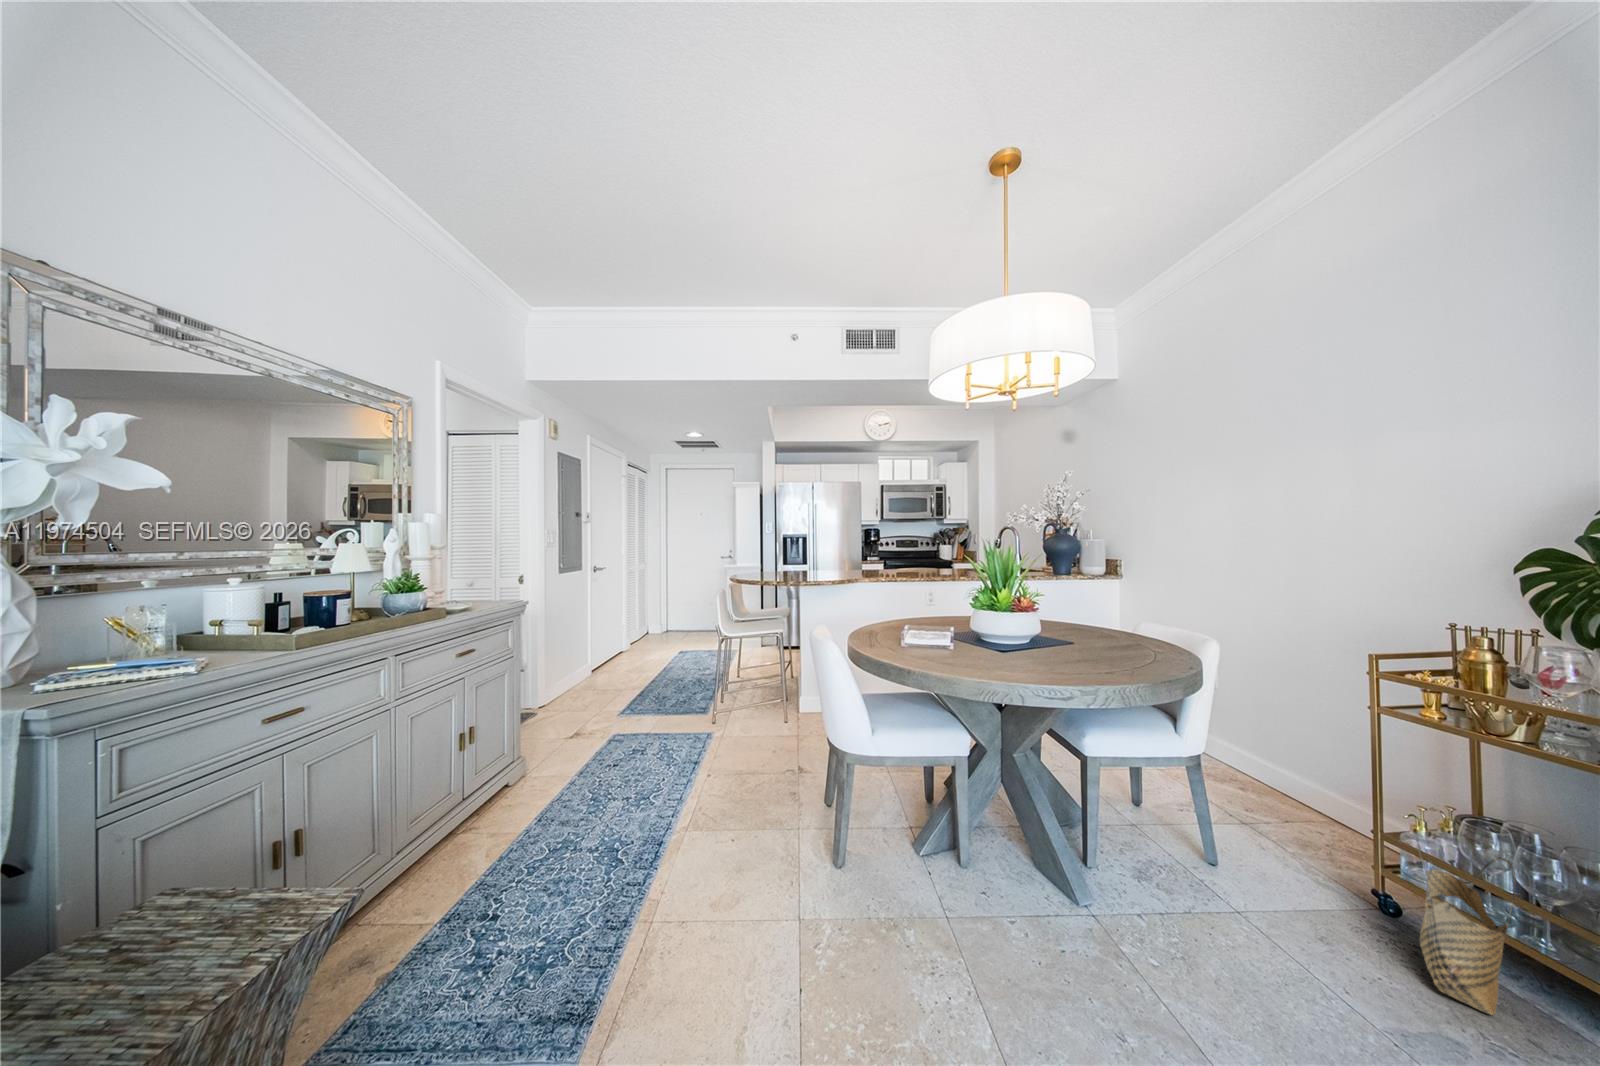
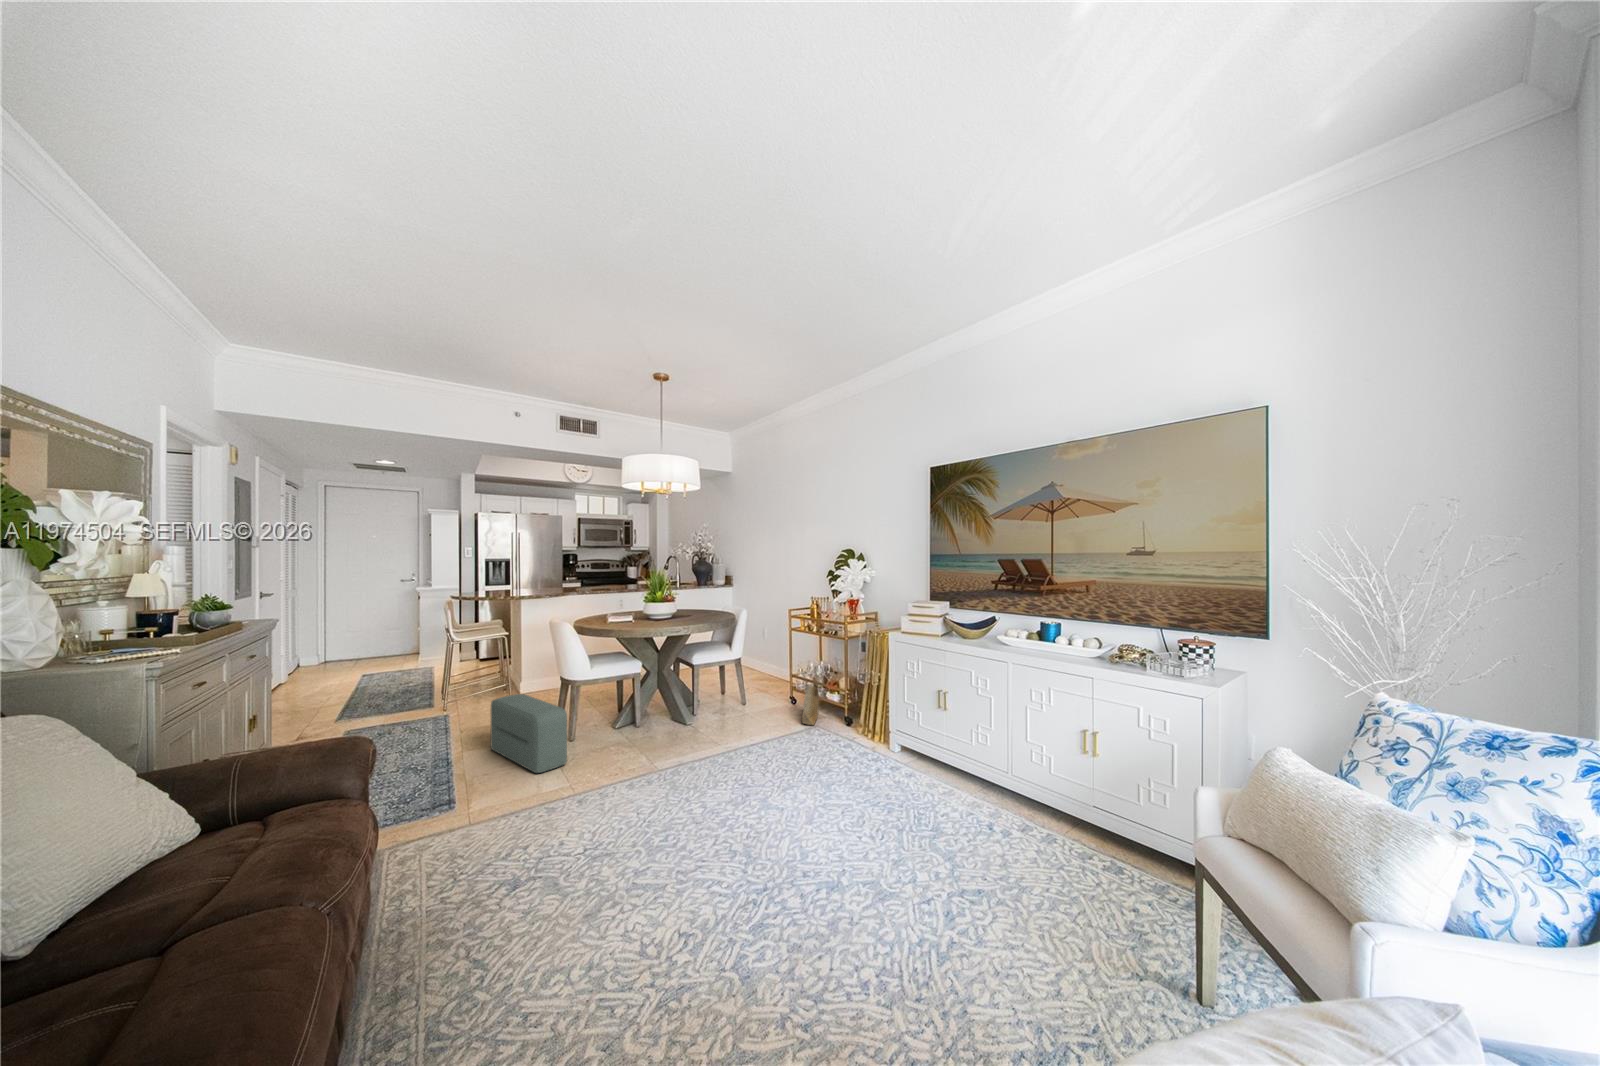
pouf: none [730,747,830,945] -> present [491,694,567,773]

